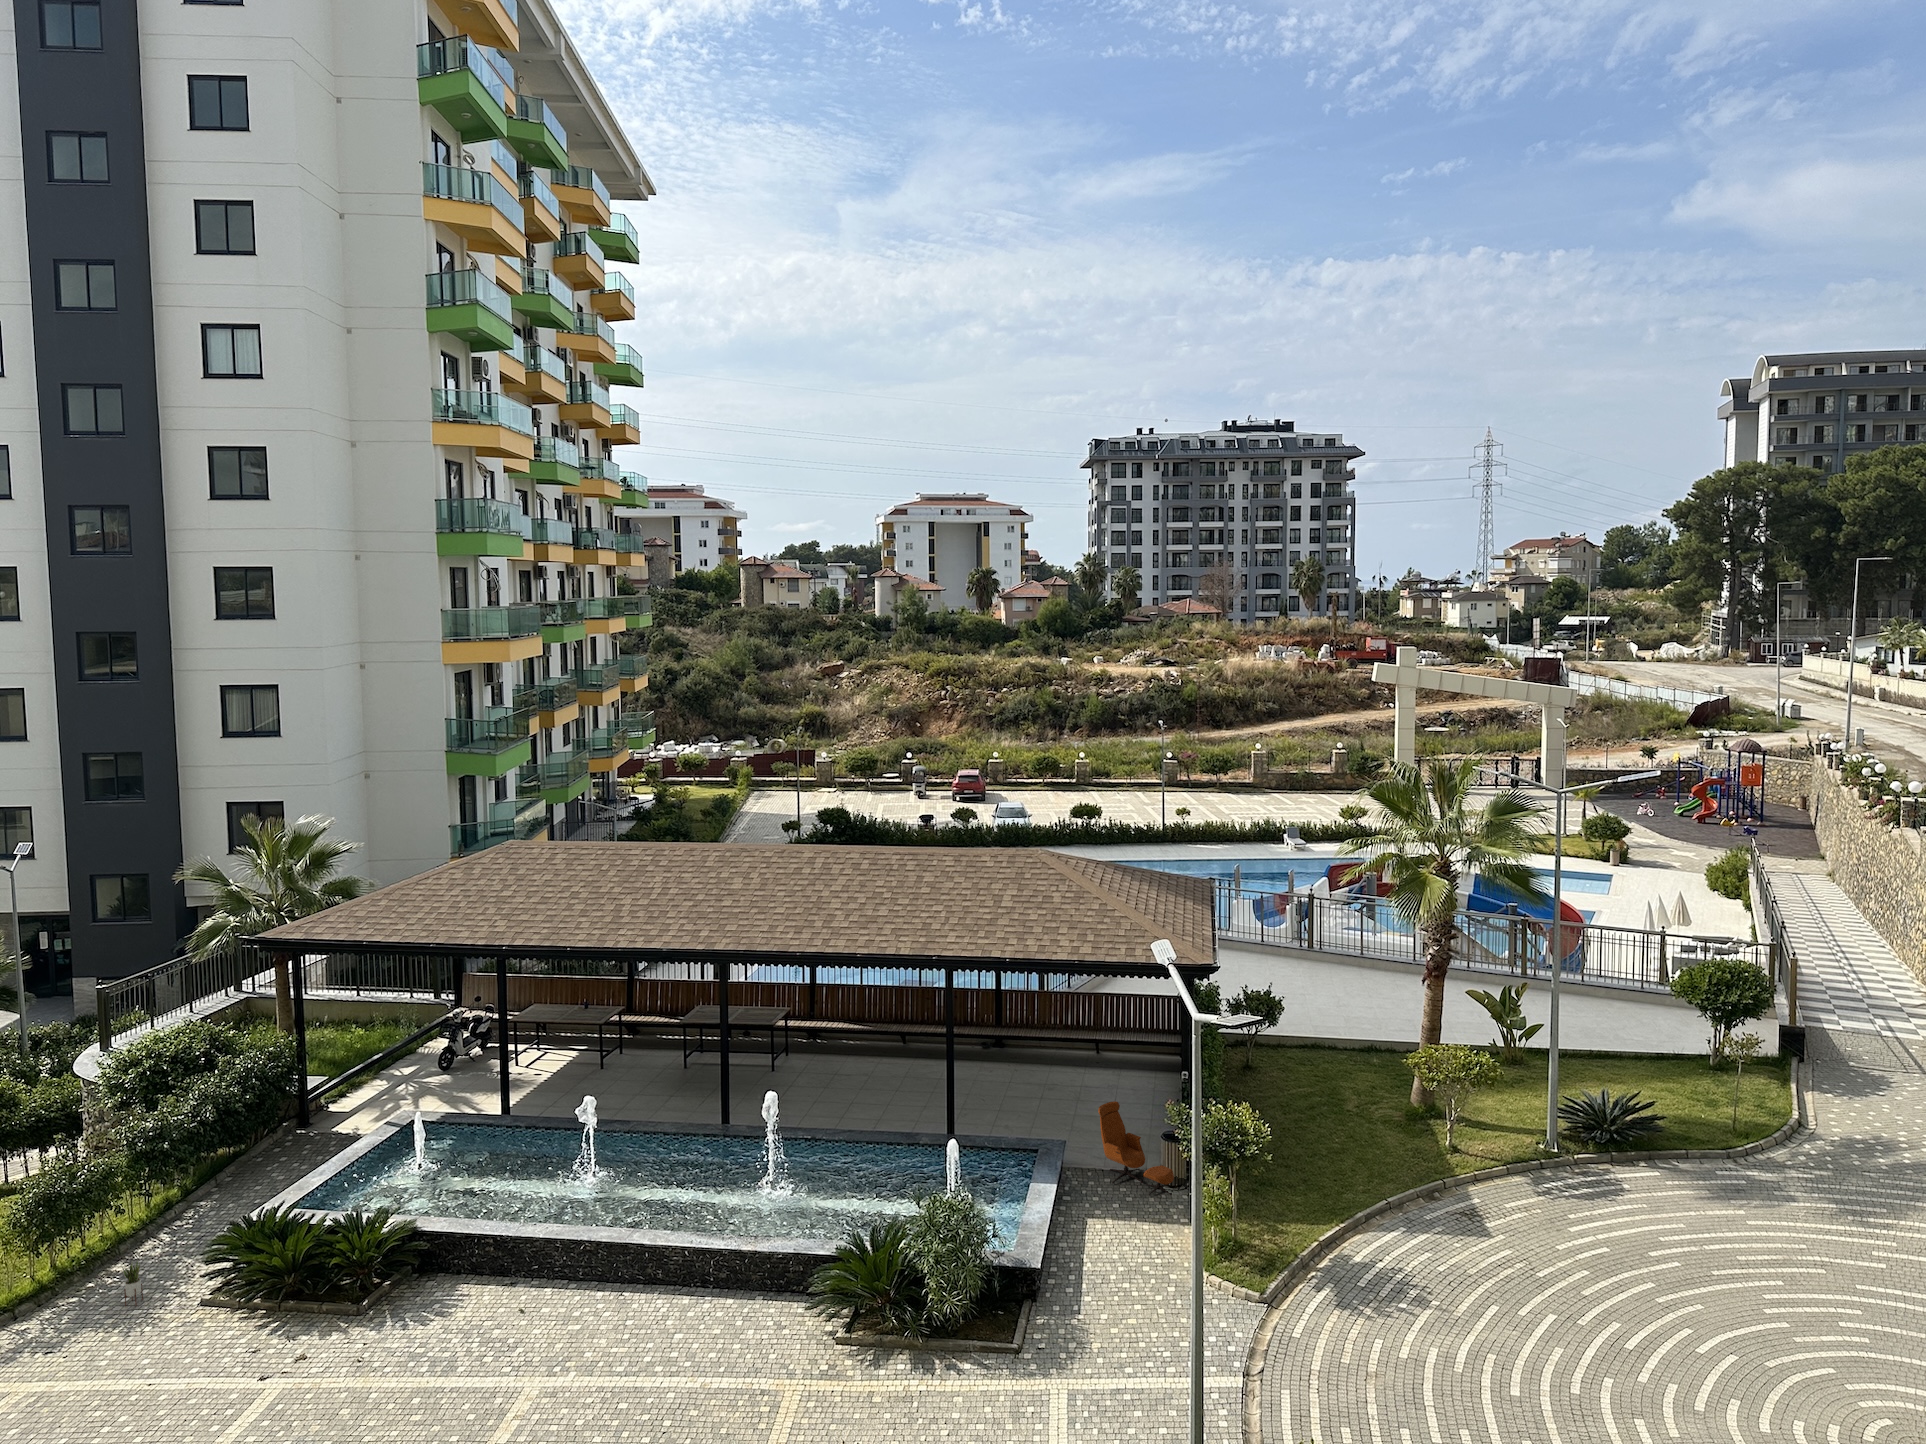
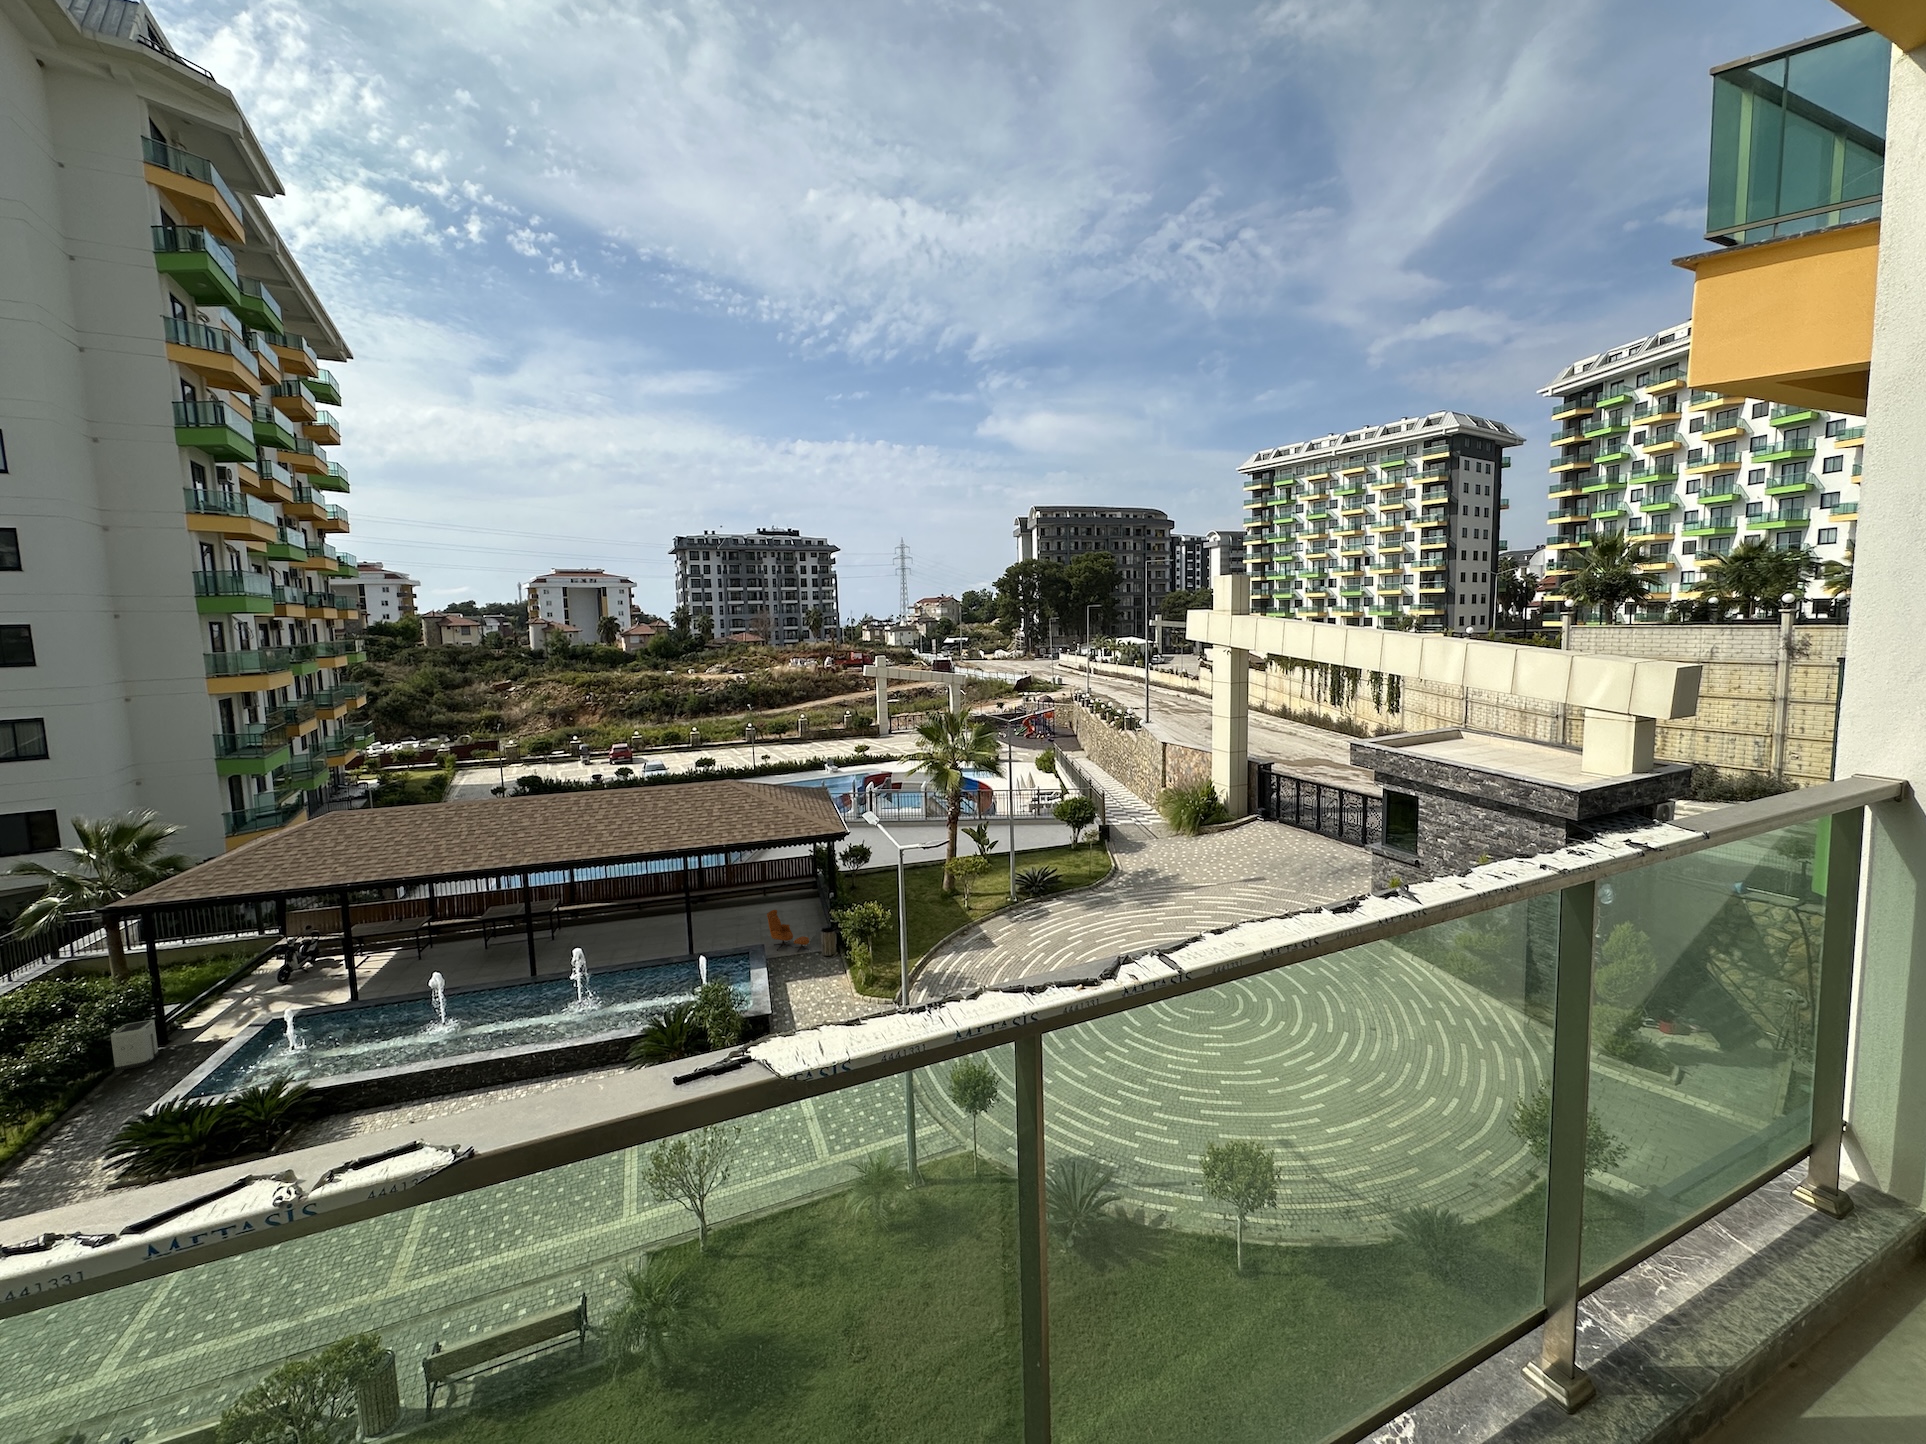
trash can: none [232,1096,281,1160] -> present [111,1020,159,1071]
potted plant: present [122,1261,143,1306] -> none [67,1144,87,1179]

